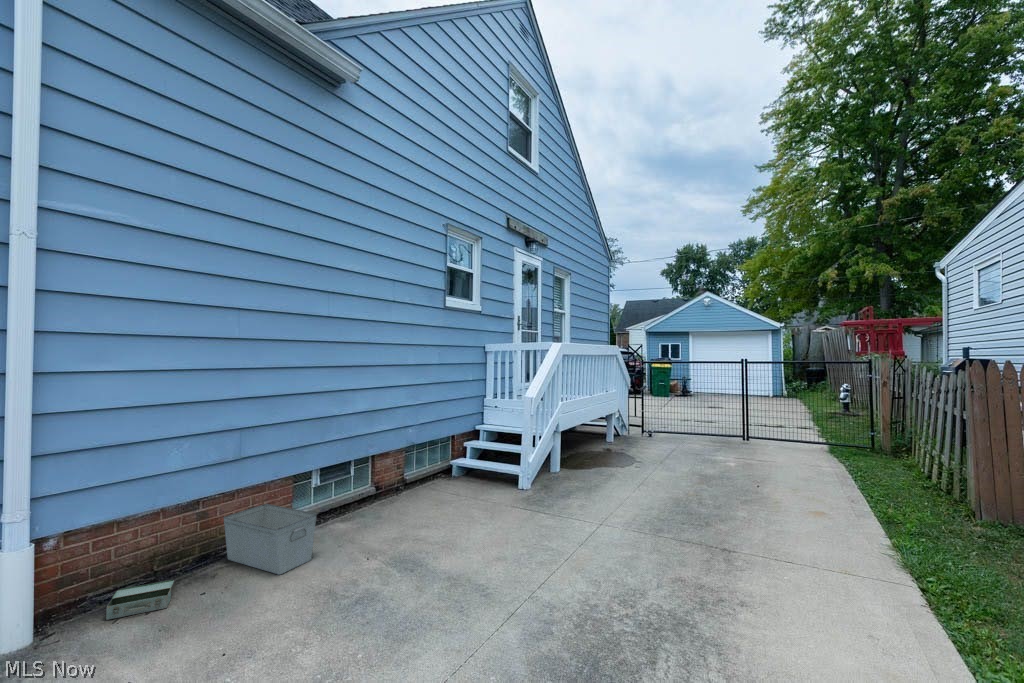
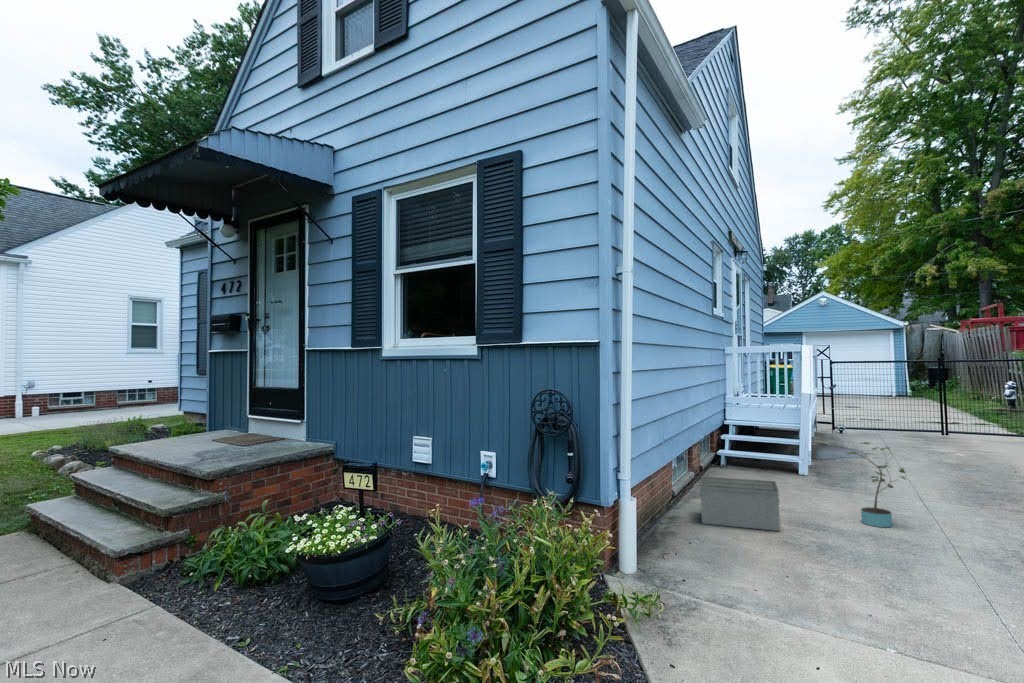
potted plant: none [387,473,439,573] -> present [847,442,906,527]
toolbox: present [106,580,174,620] -> none [696,532,748,559]

